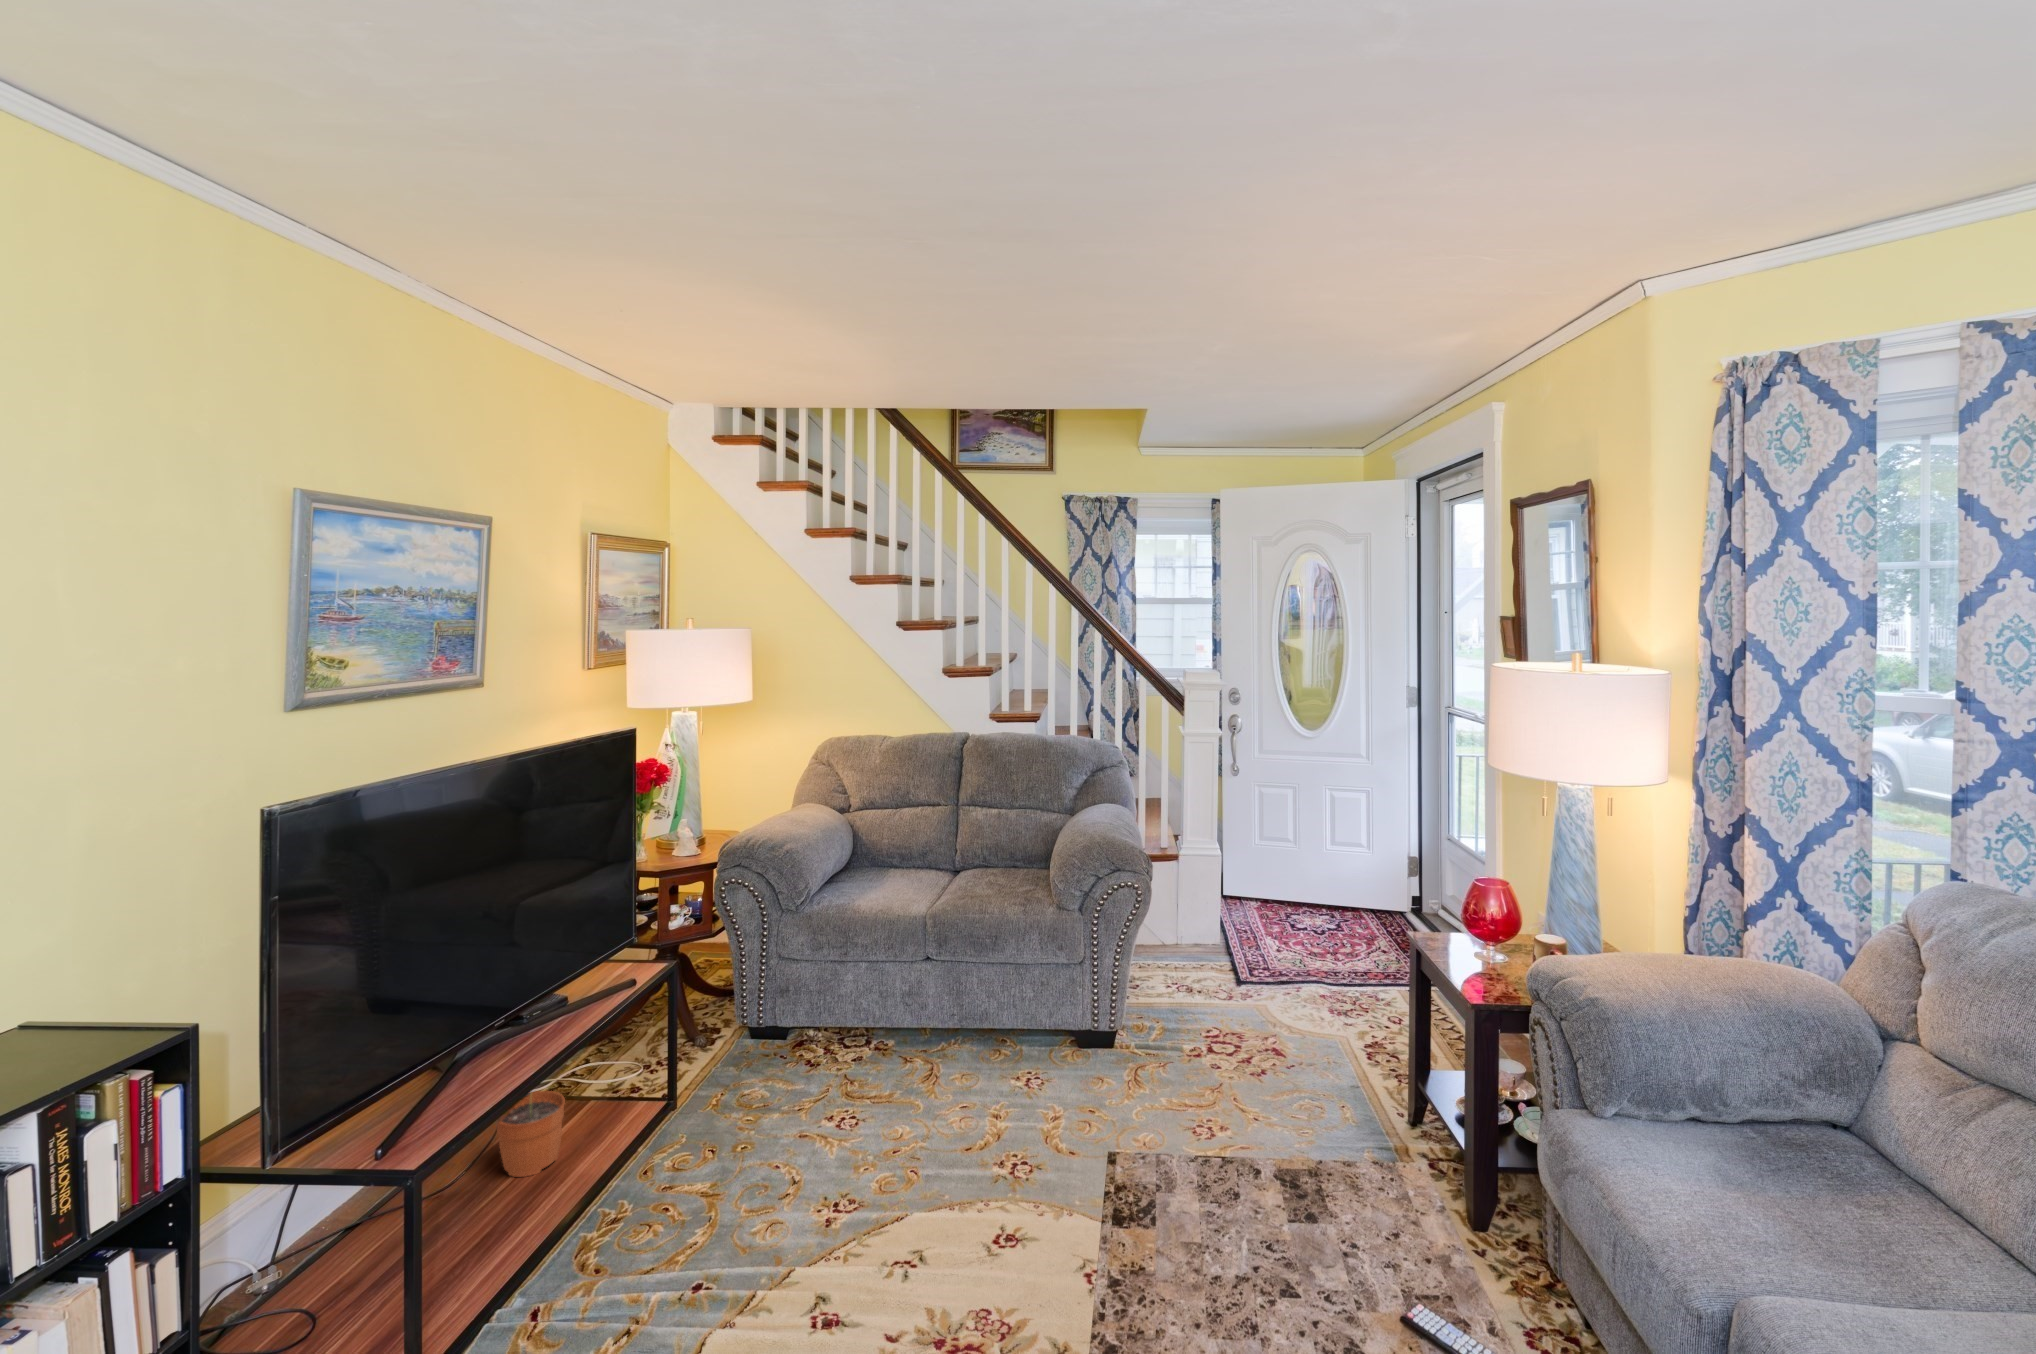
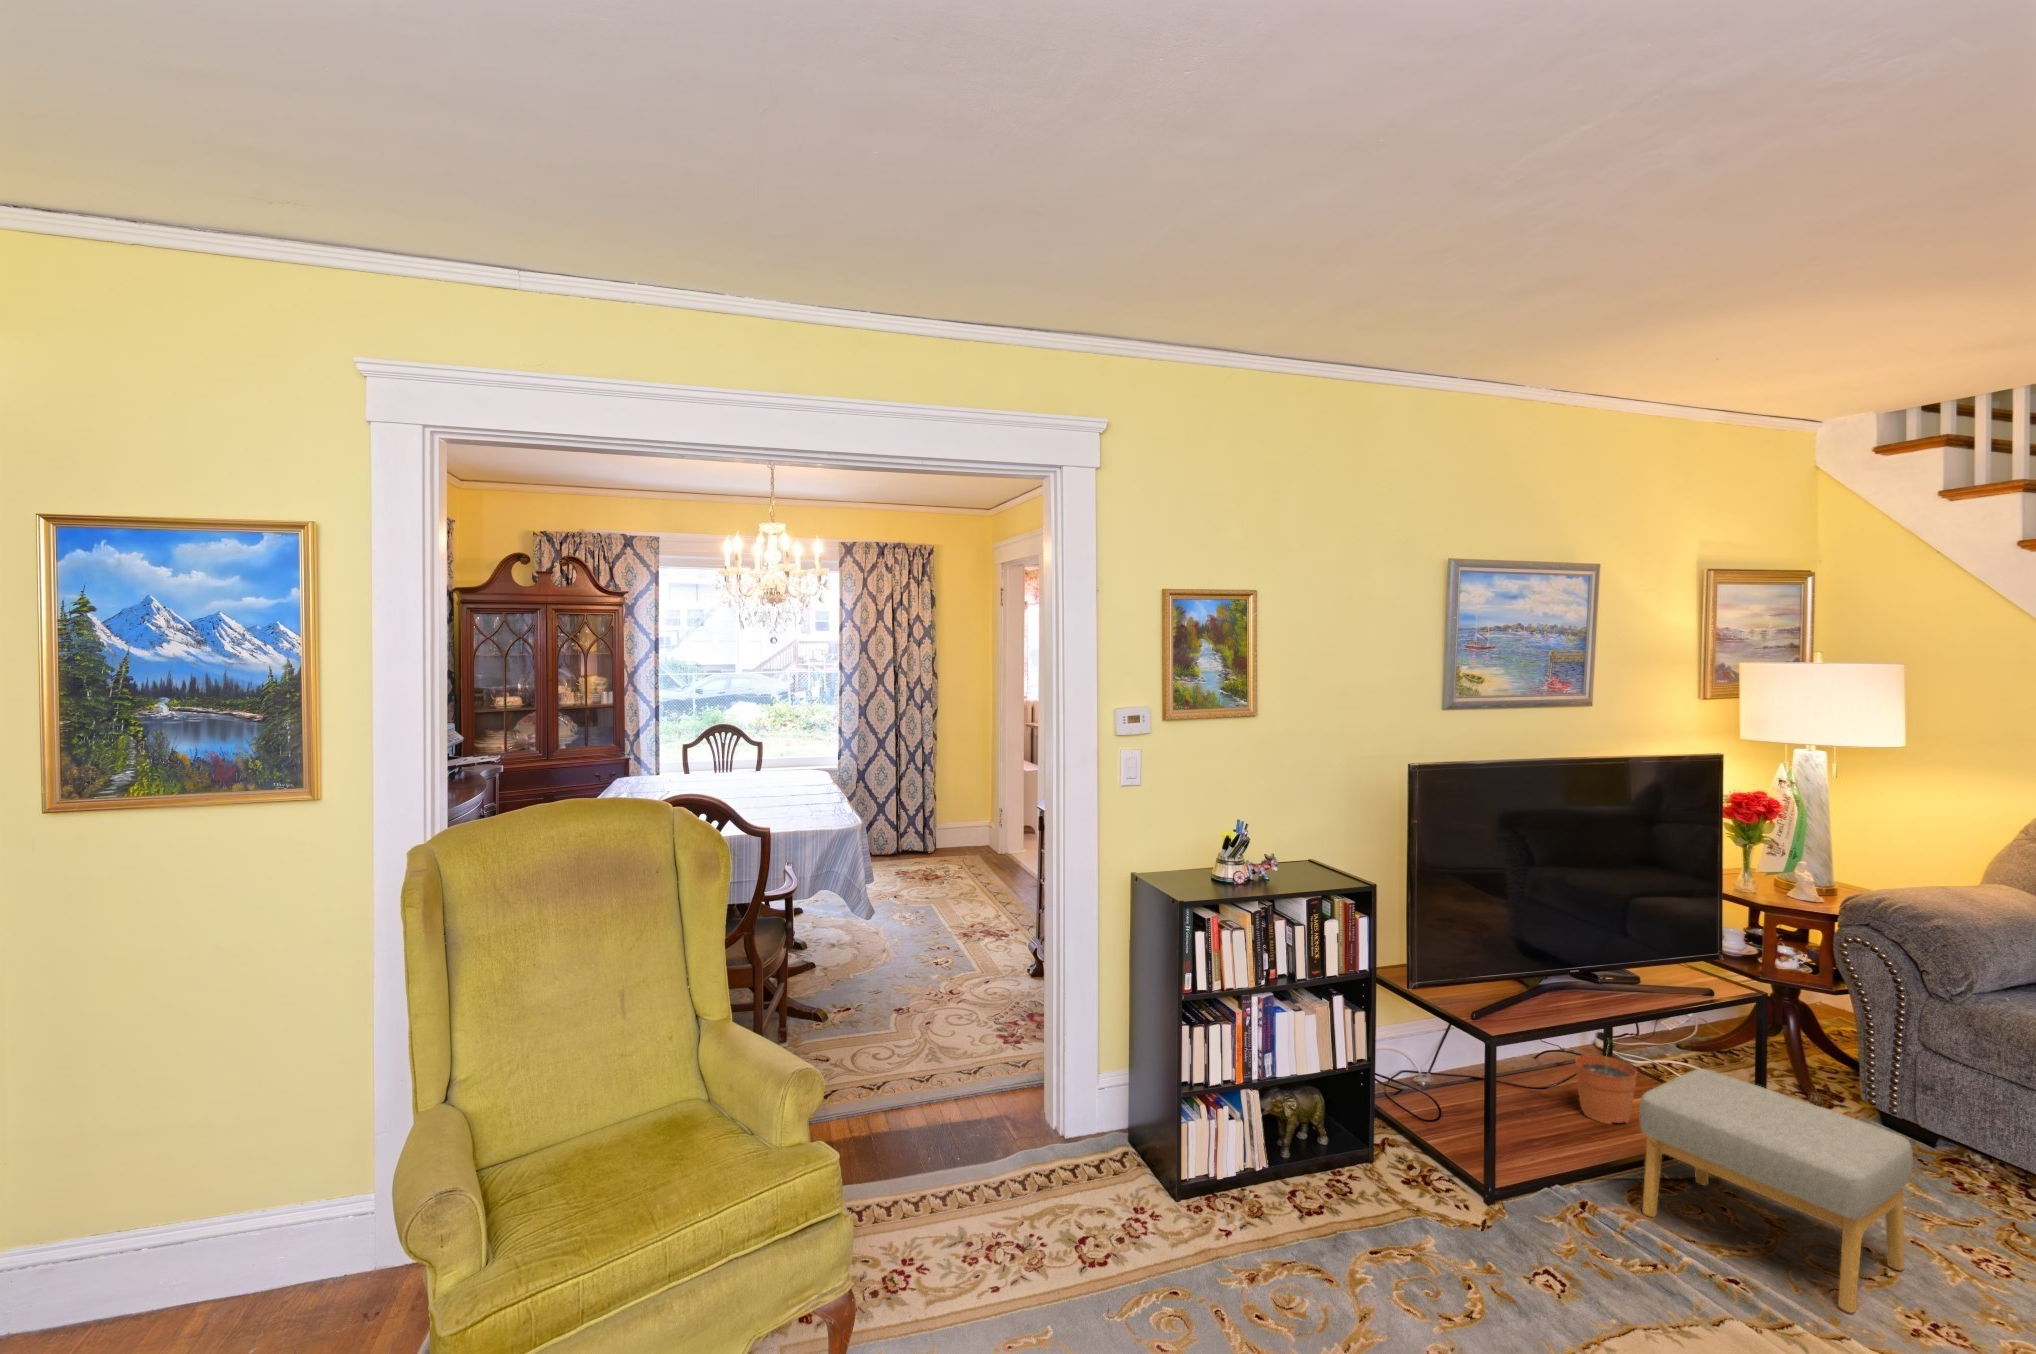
footstool: none [591,1070,811,1278] -> present [1639,1069,1913,1313]

